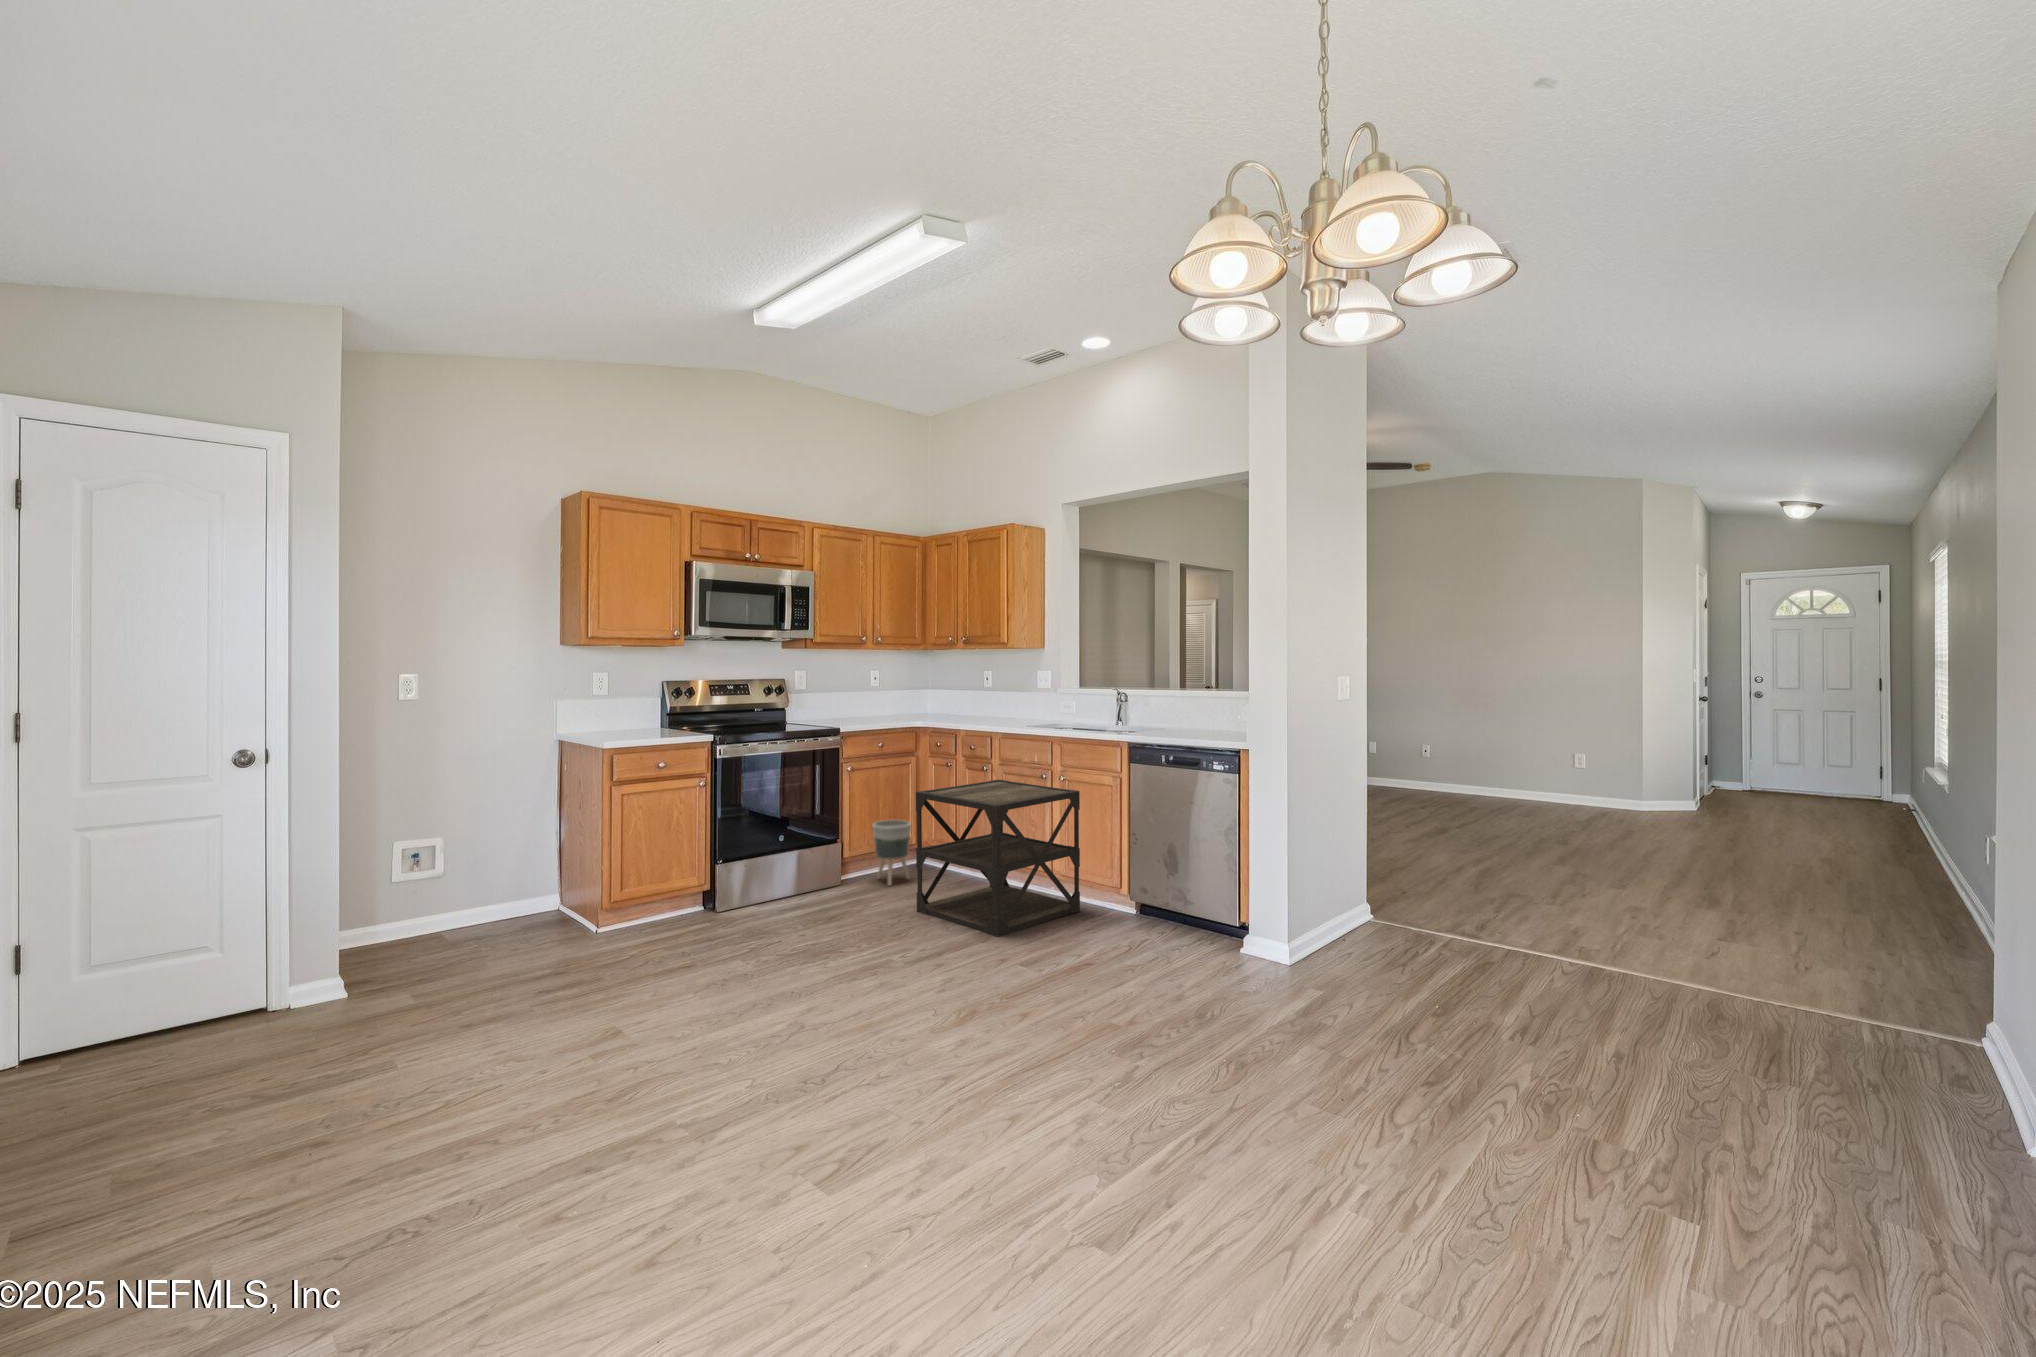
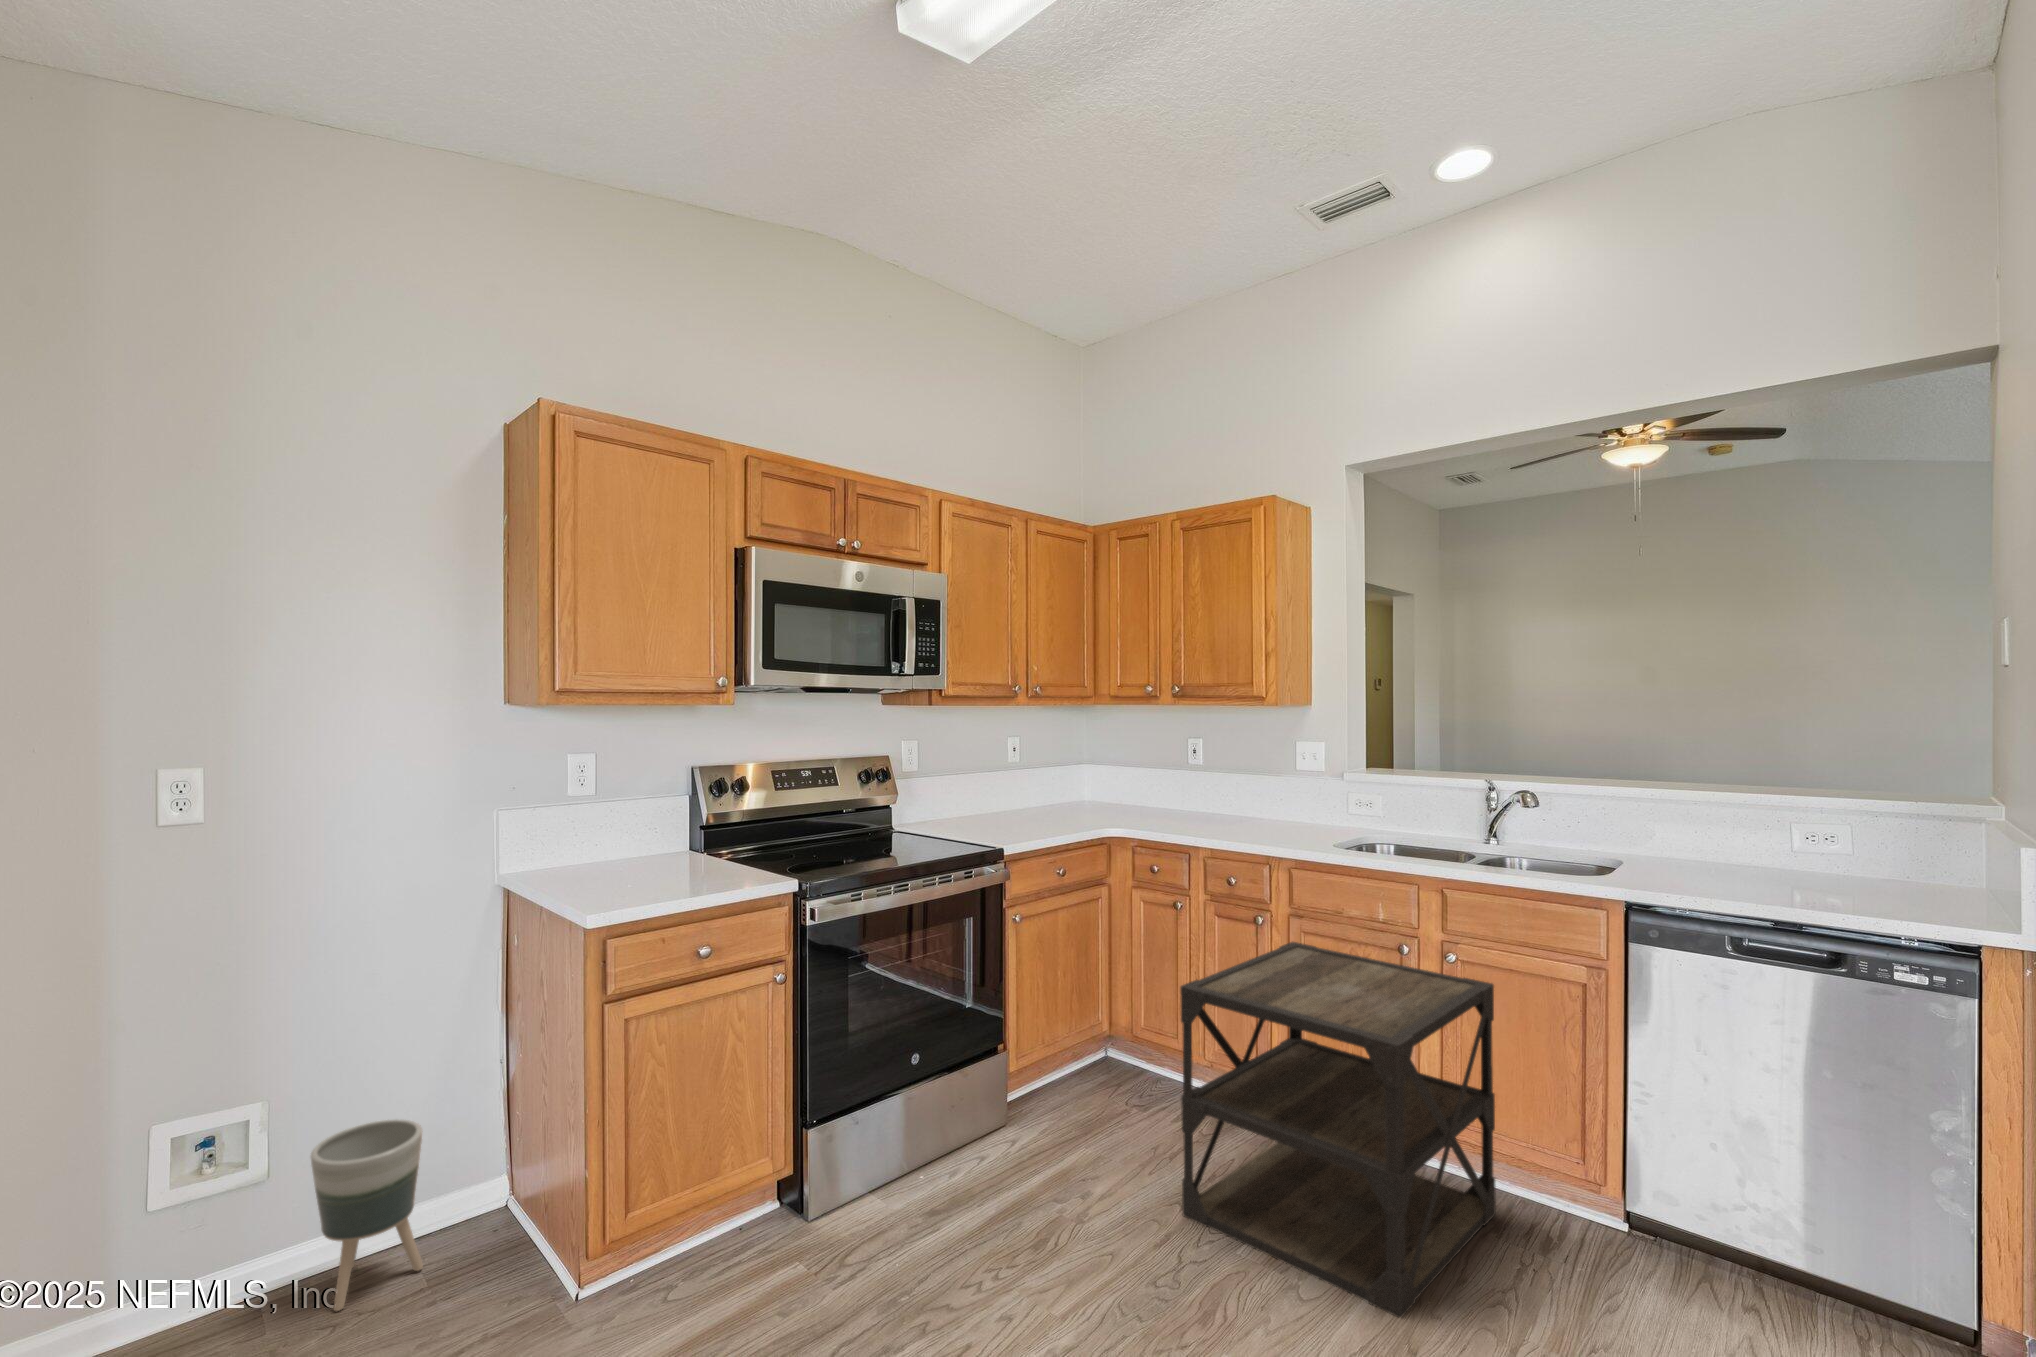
planter: present [872,820,911,886] -> present [311,1120,423,1311]

